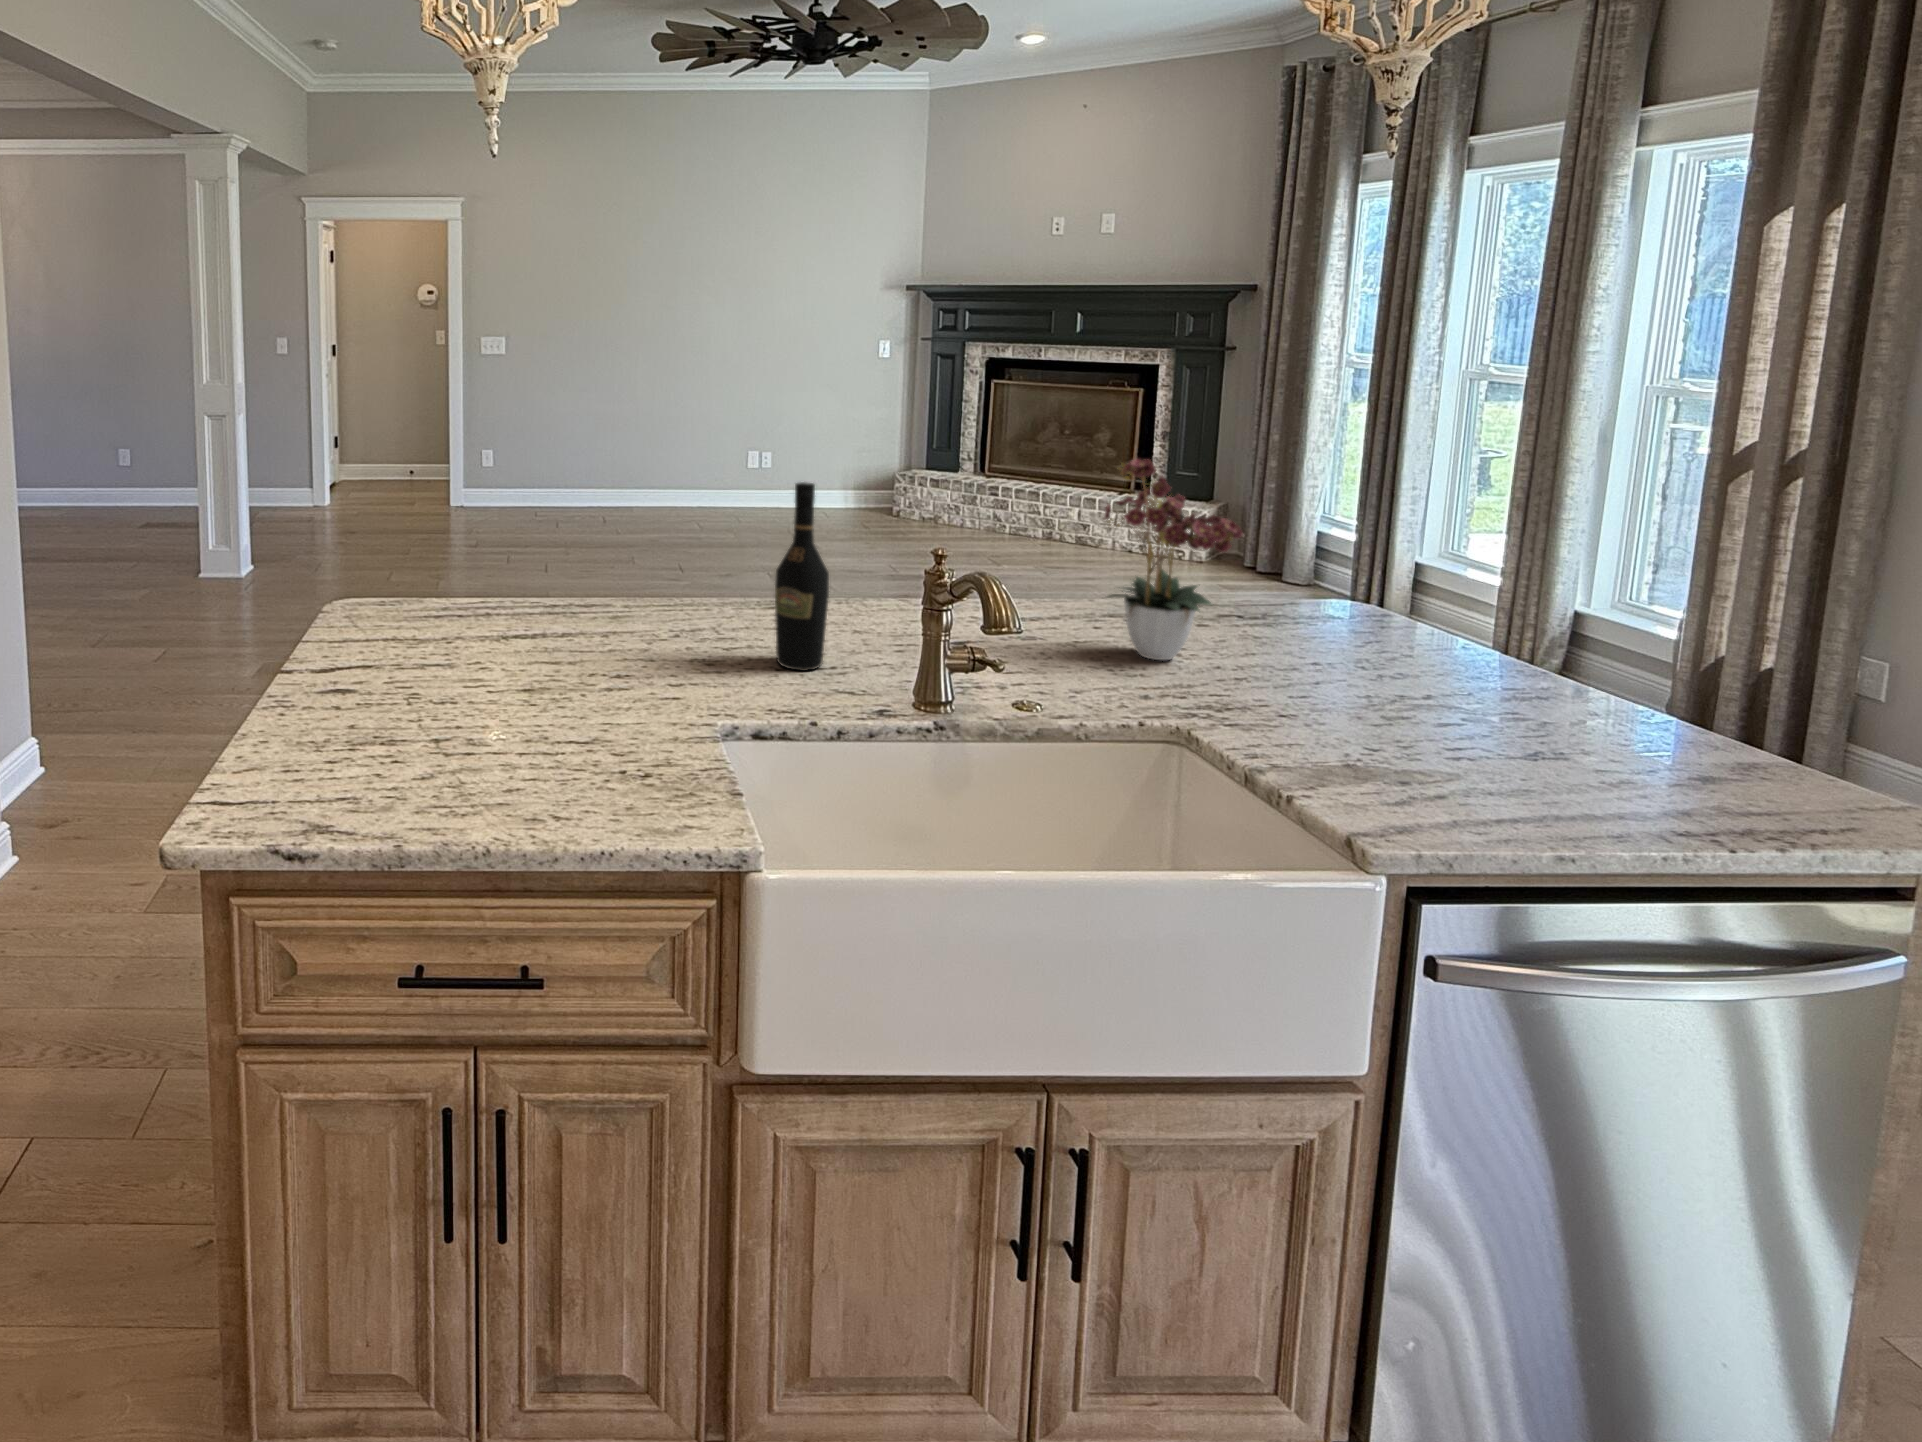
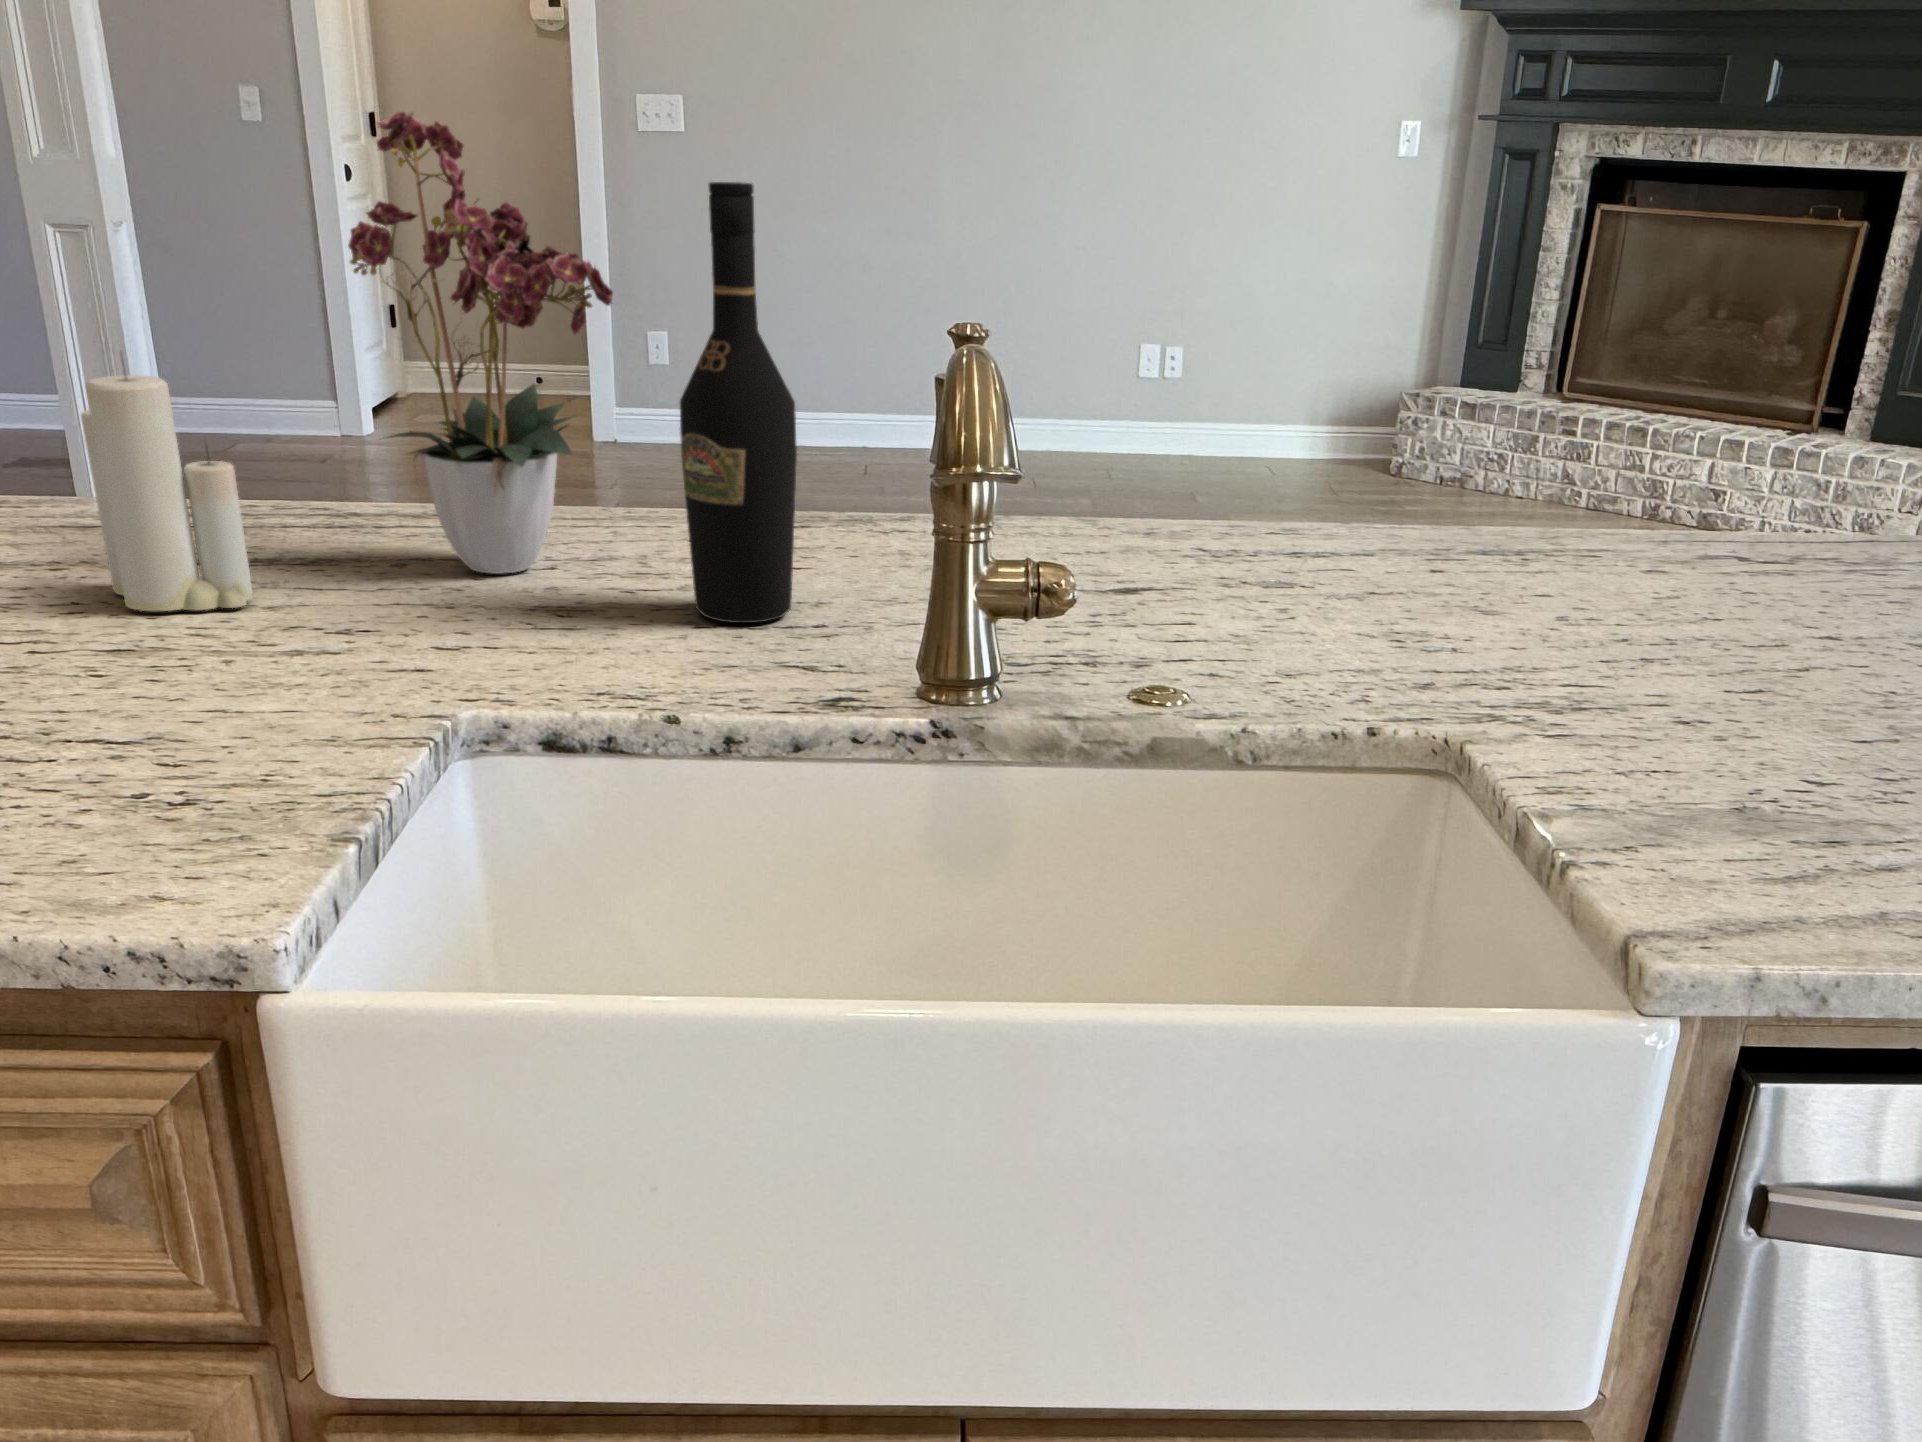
flower arrangement: present [1104,459,1243,660] -> present [348,111,613,574]
candle: none [502,559,572,672] -> present [81,353,253,611]

